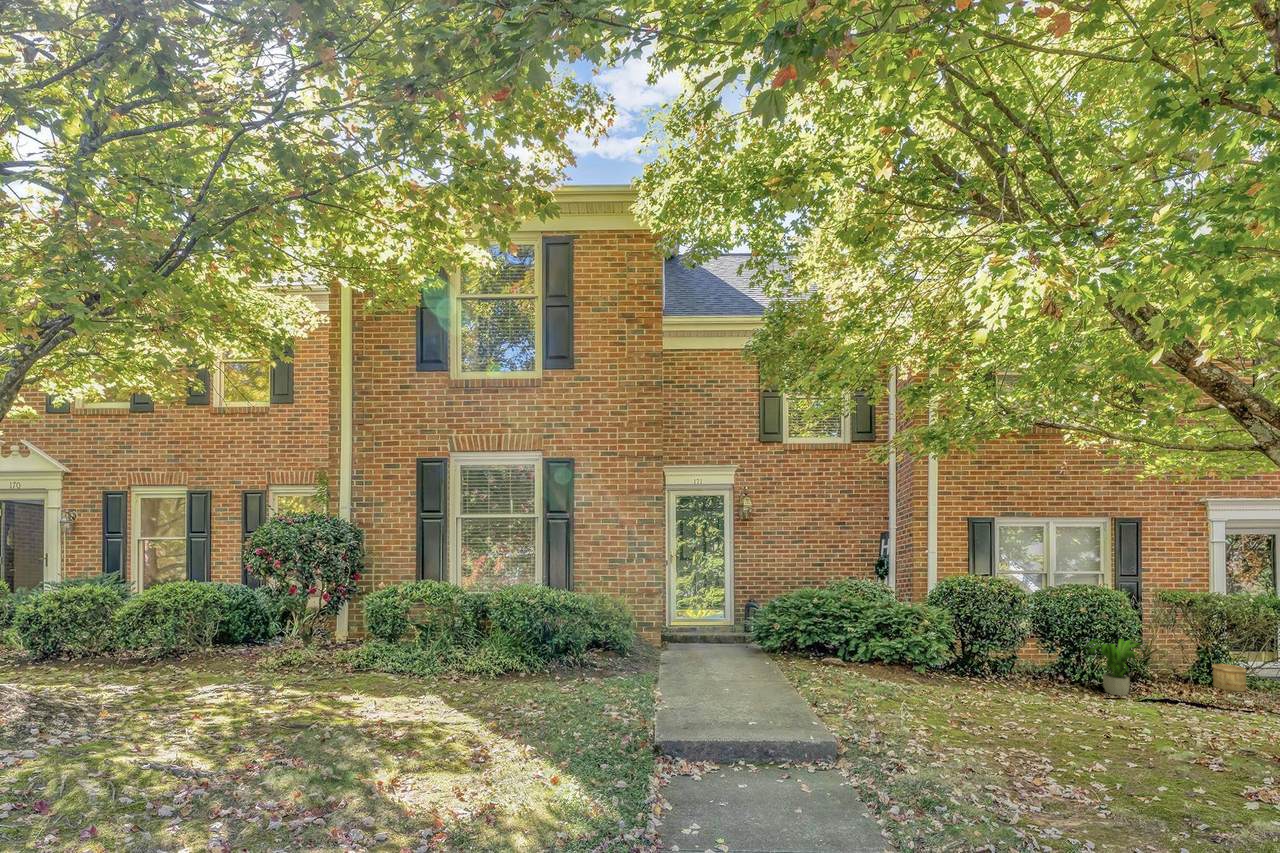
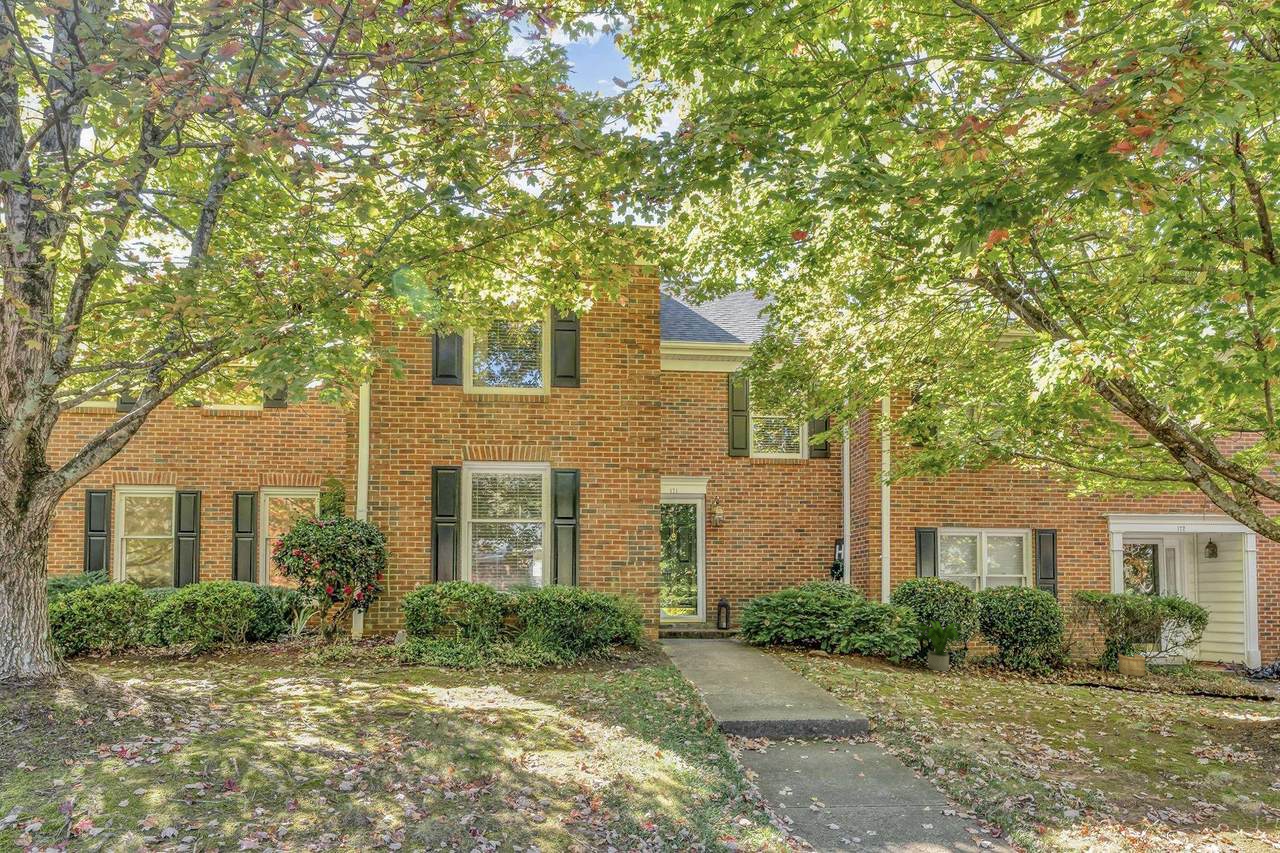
potted plant: present [1085,639,1150,696] -> present [915,620,961,671]

